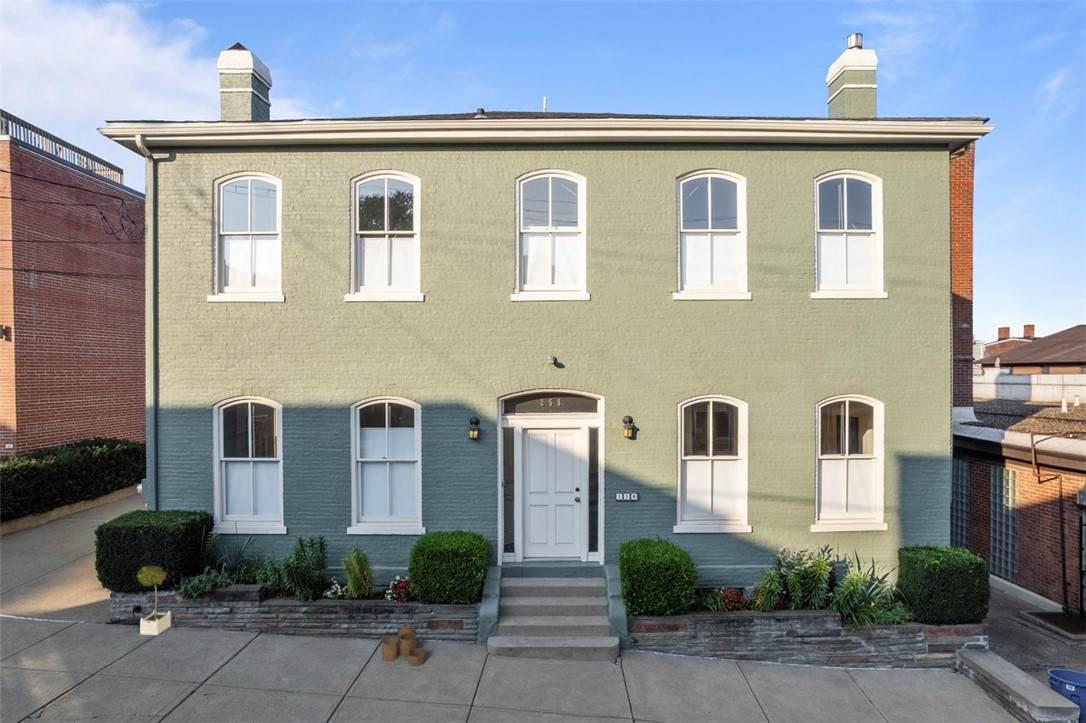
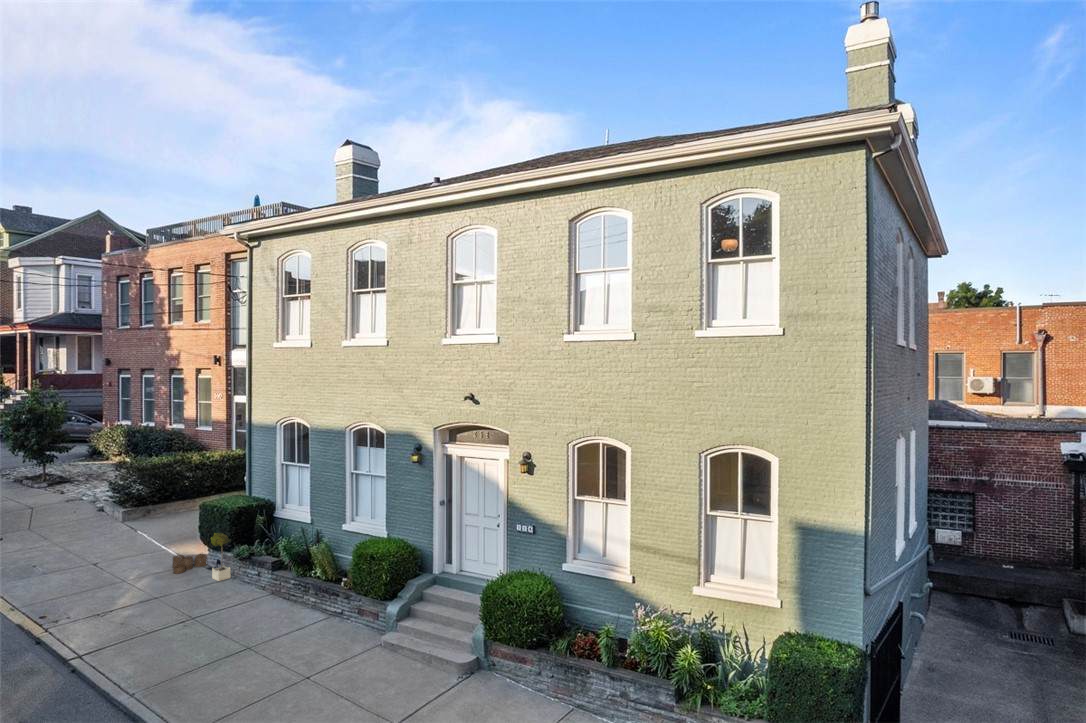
woven basket: present [382,624,425,665] -> present [173,554,208,574]

